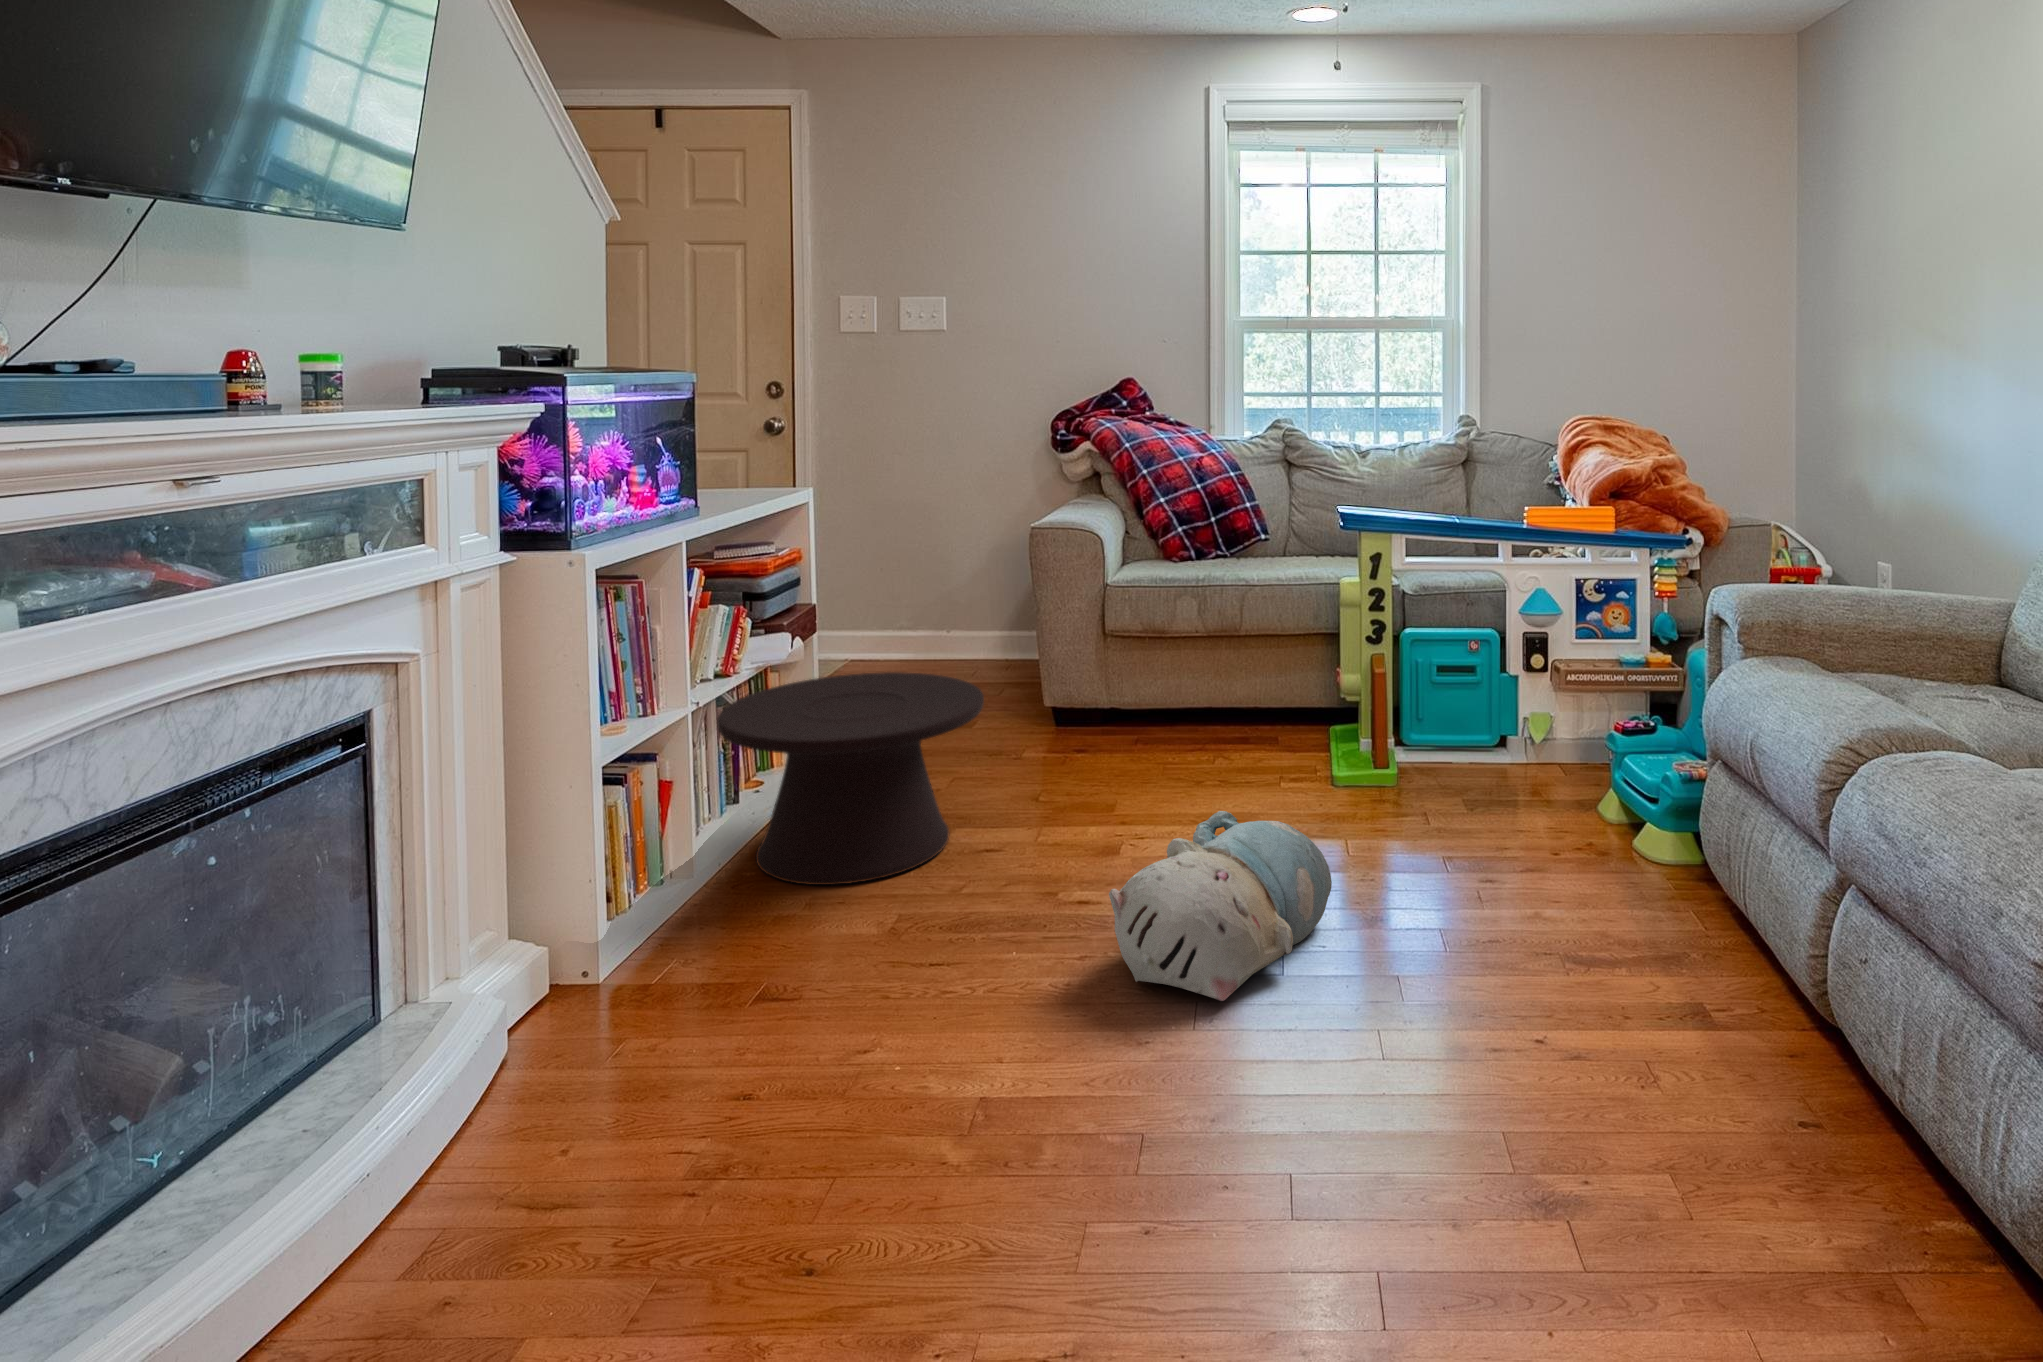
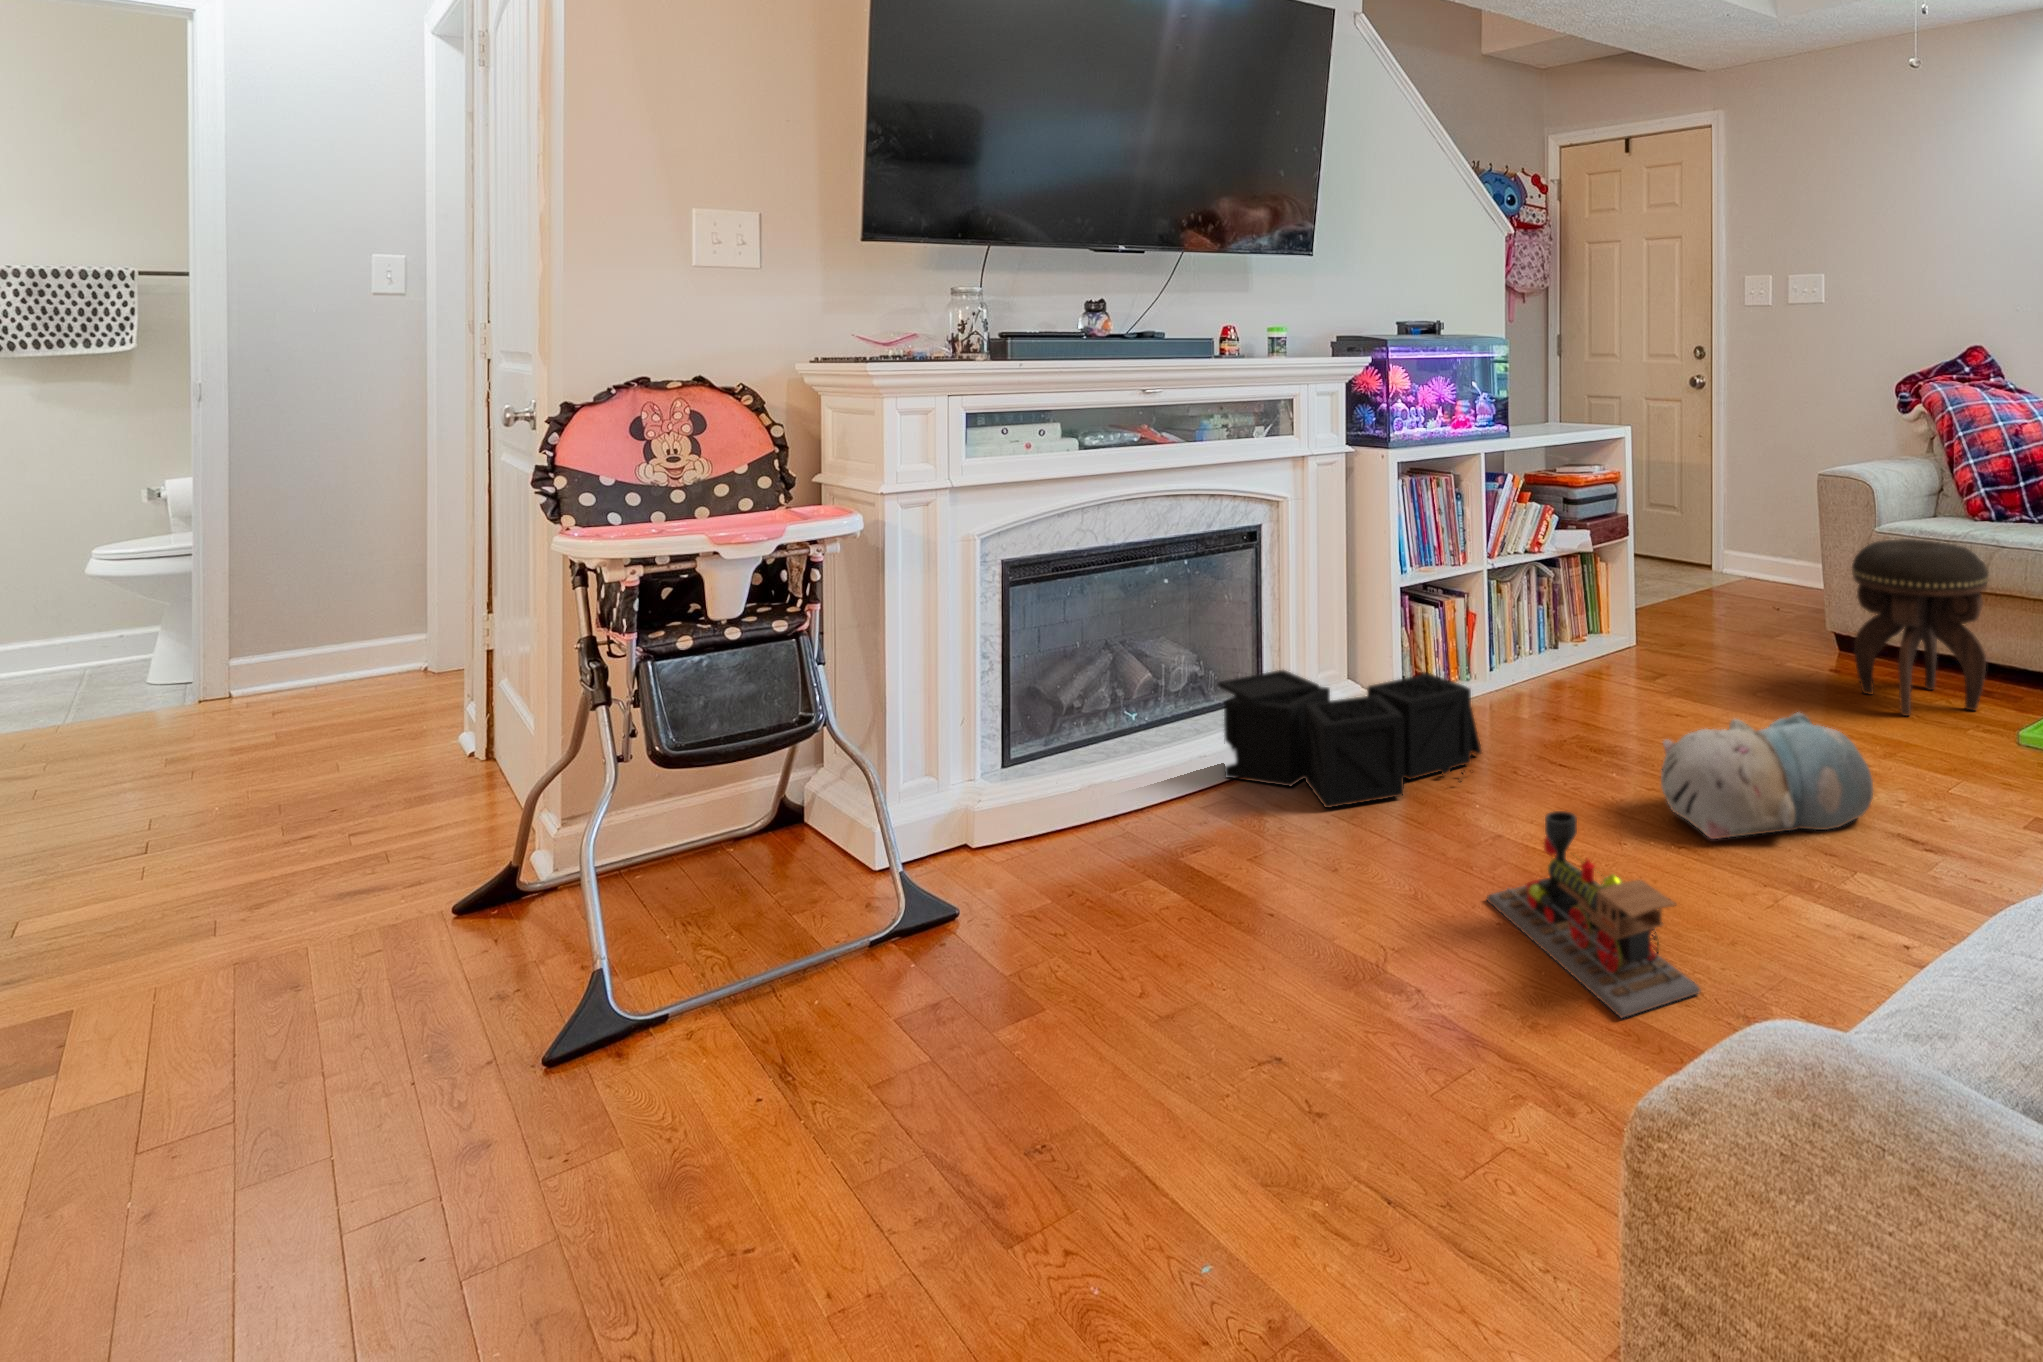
footstool: none [1124,588,1264,784] -> present [1852,539,1988,716]
side table: present [717,672,984,885] -> none [1507,568,1696,713]
storage bin: none [317,890,826,1203] -> present [1218,670,1482,808]
toy train: none [1068,1036,1450,1301] -> present [1487,811,1700,1018]

